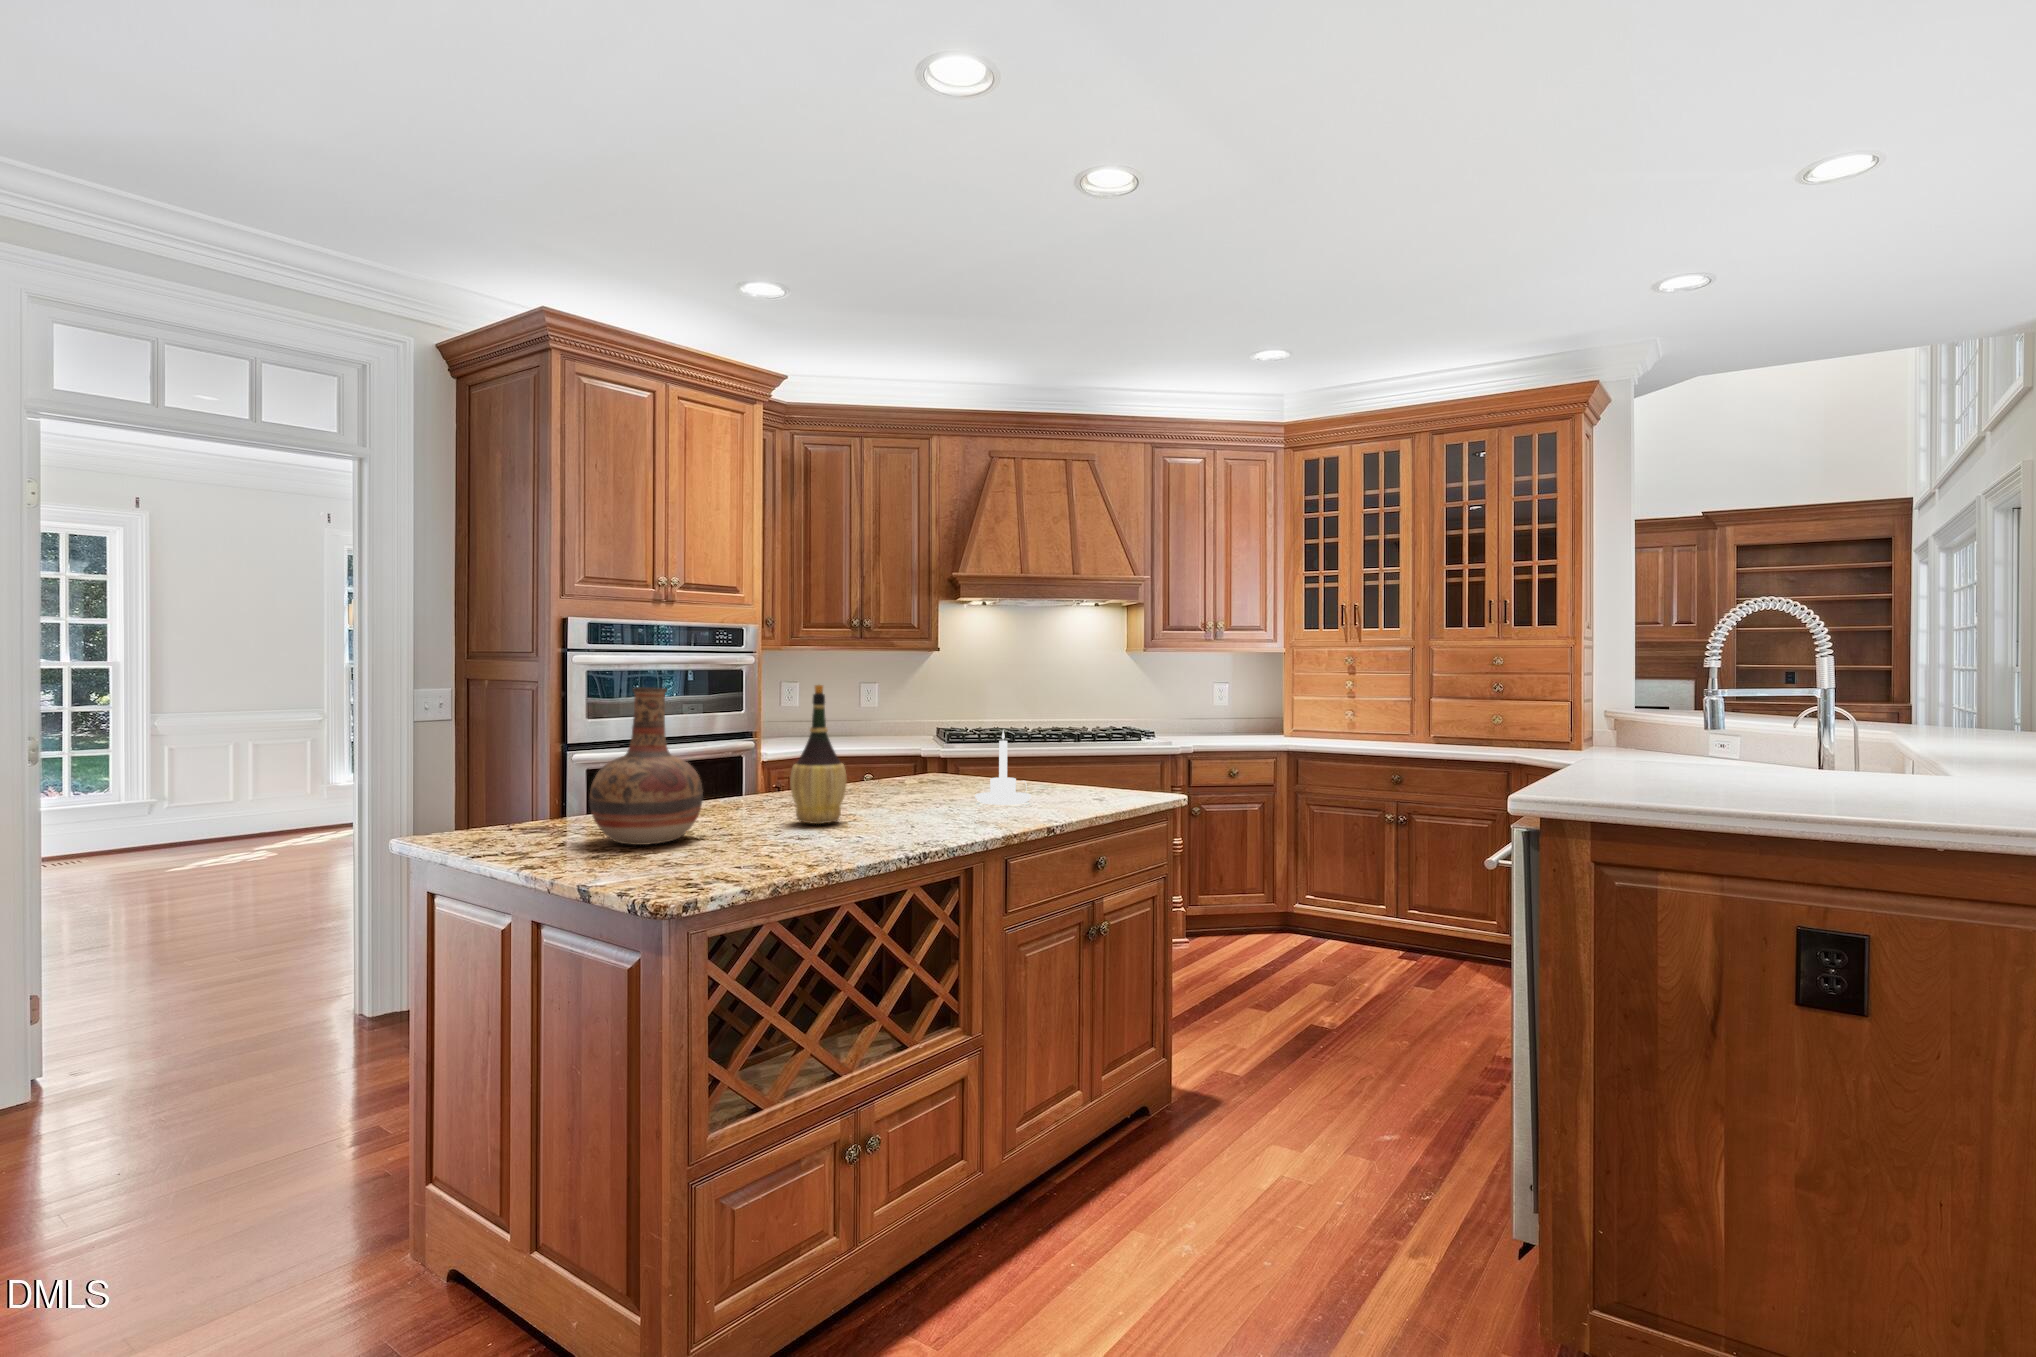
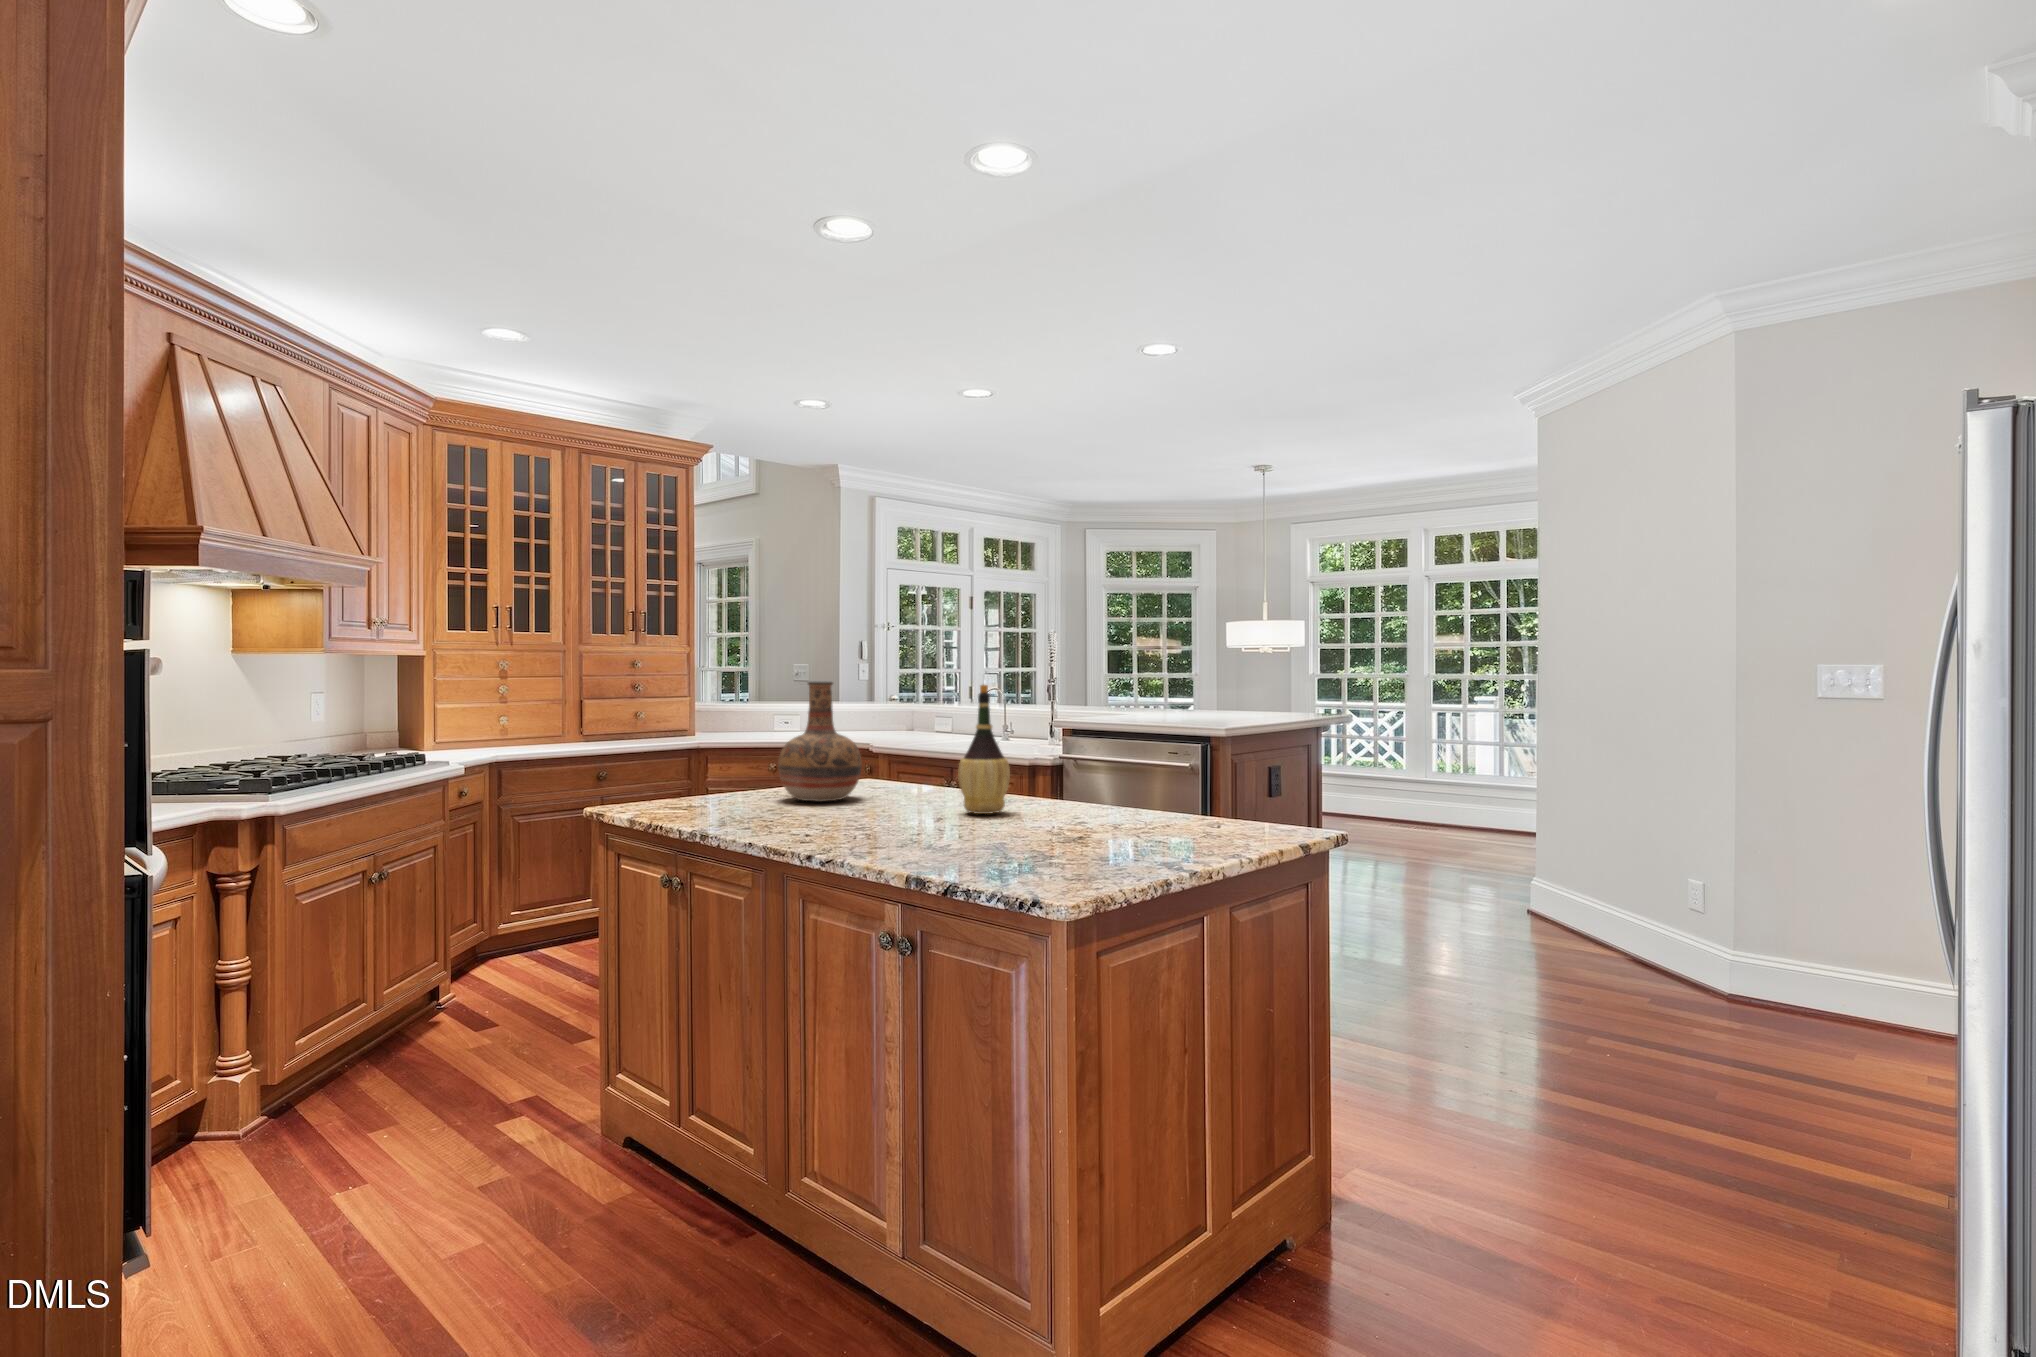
vase: present [589,687,703,845] -> present [778,682,862,802]
candle holder: present [975,730,1031,805] -> none [874,724,925,791]

